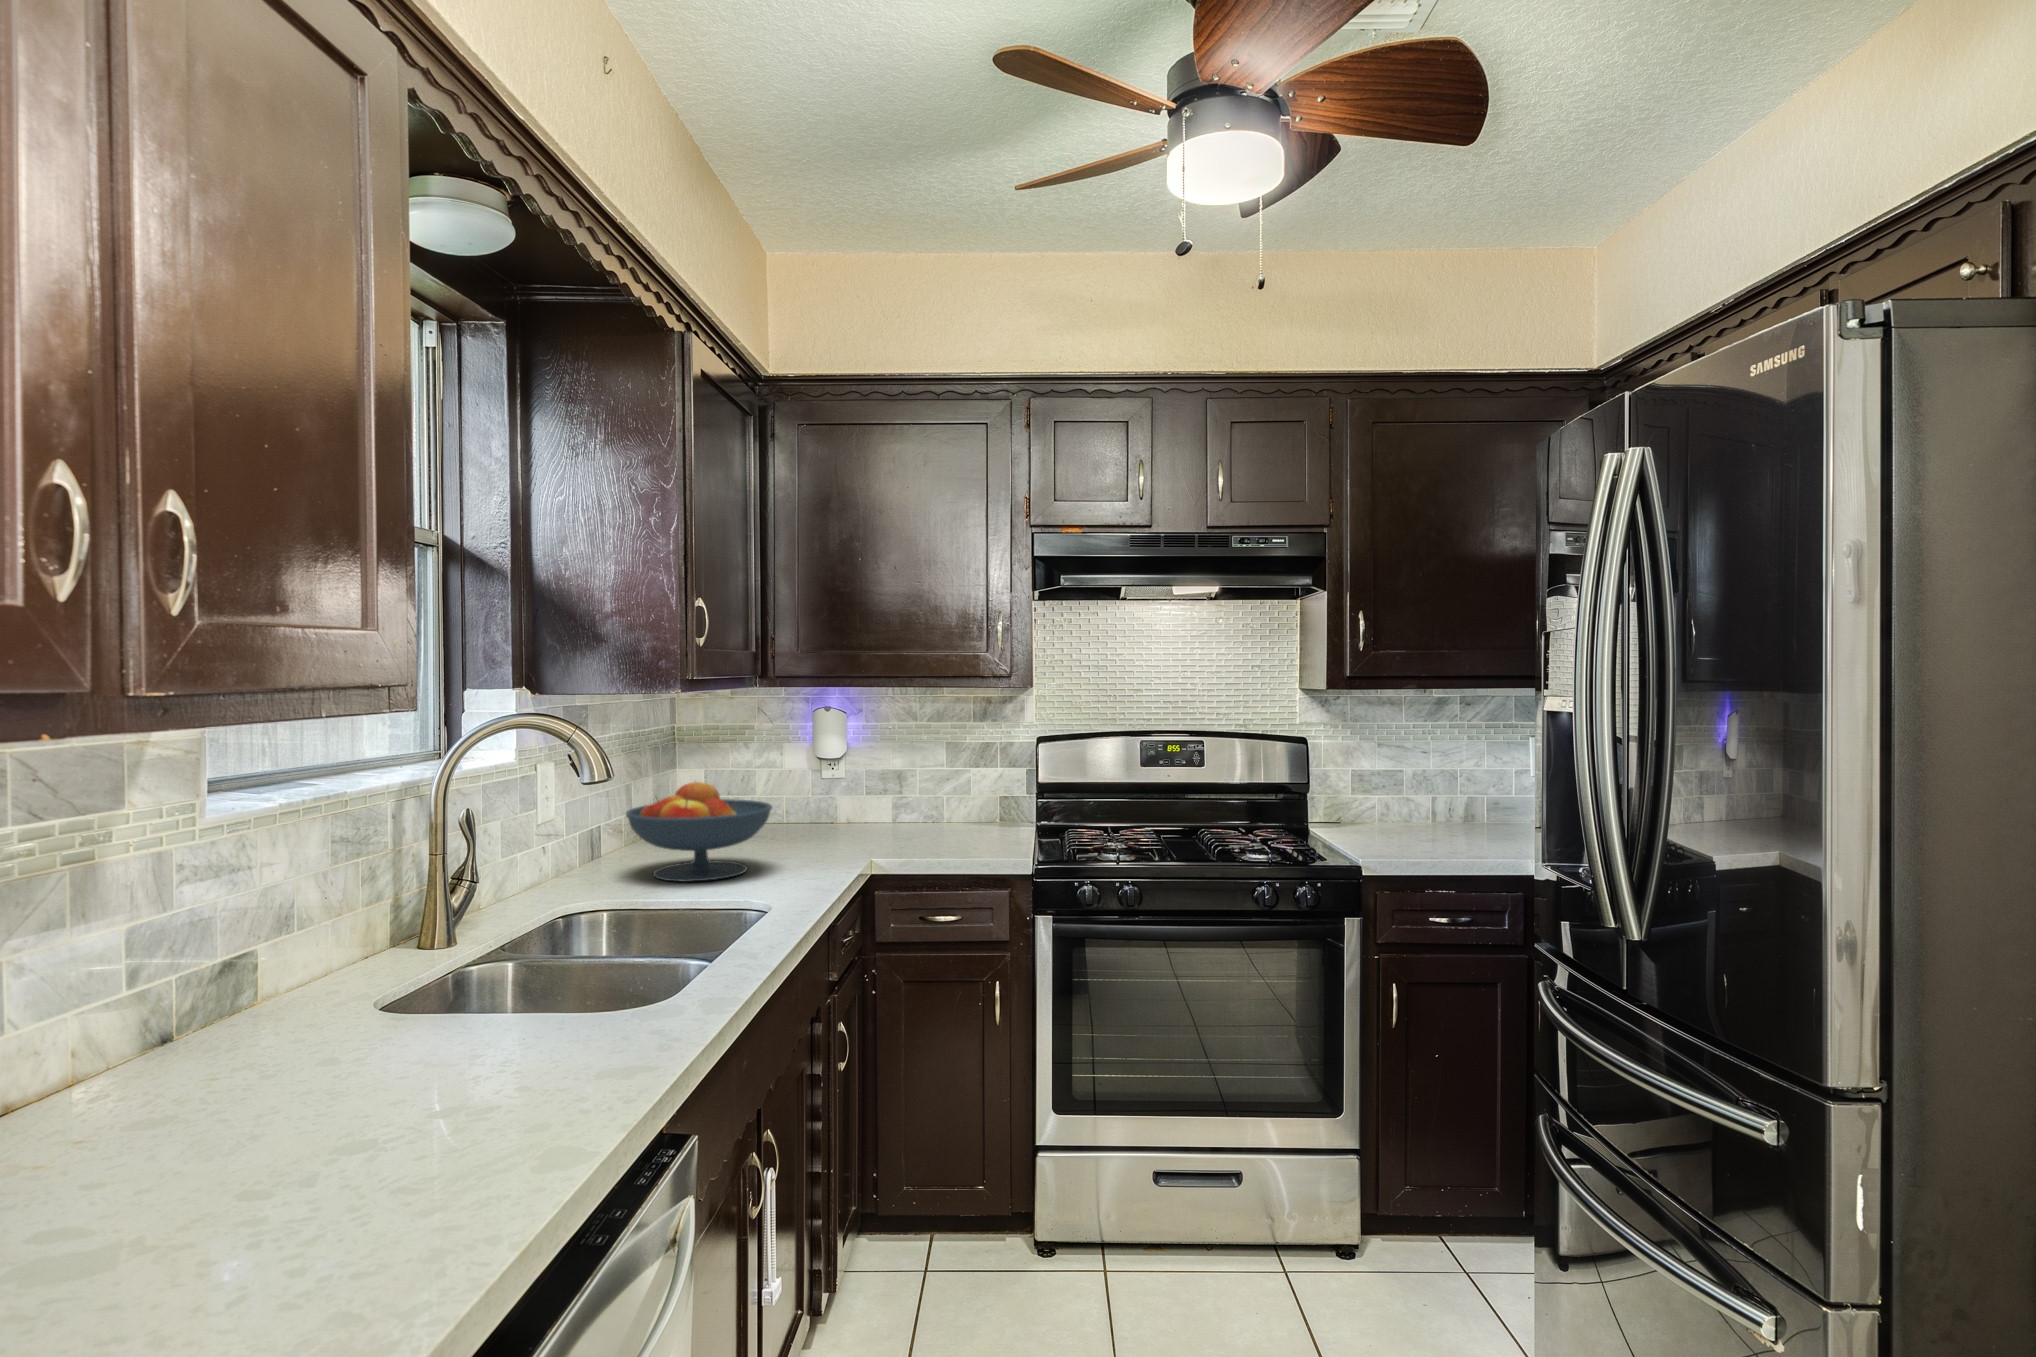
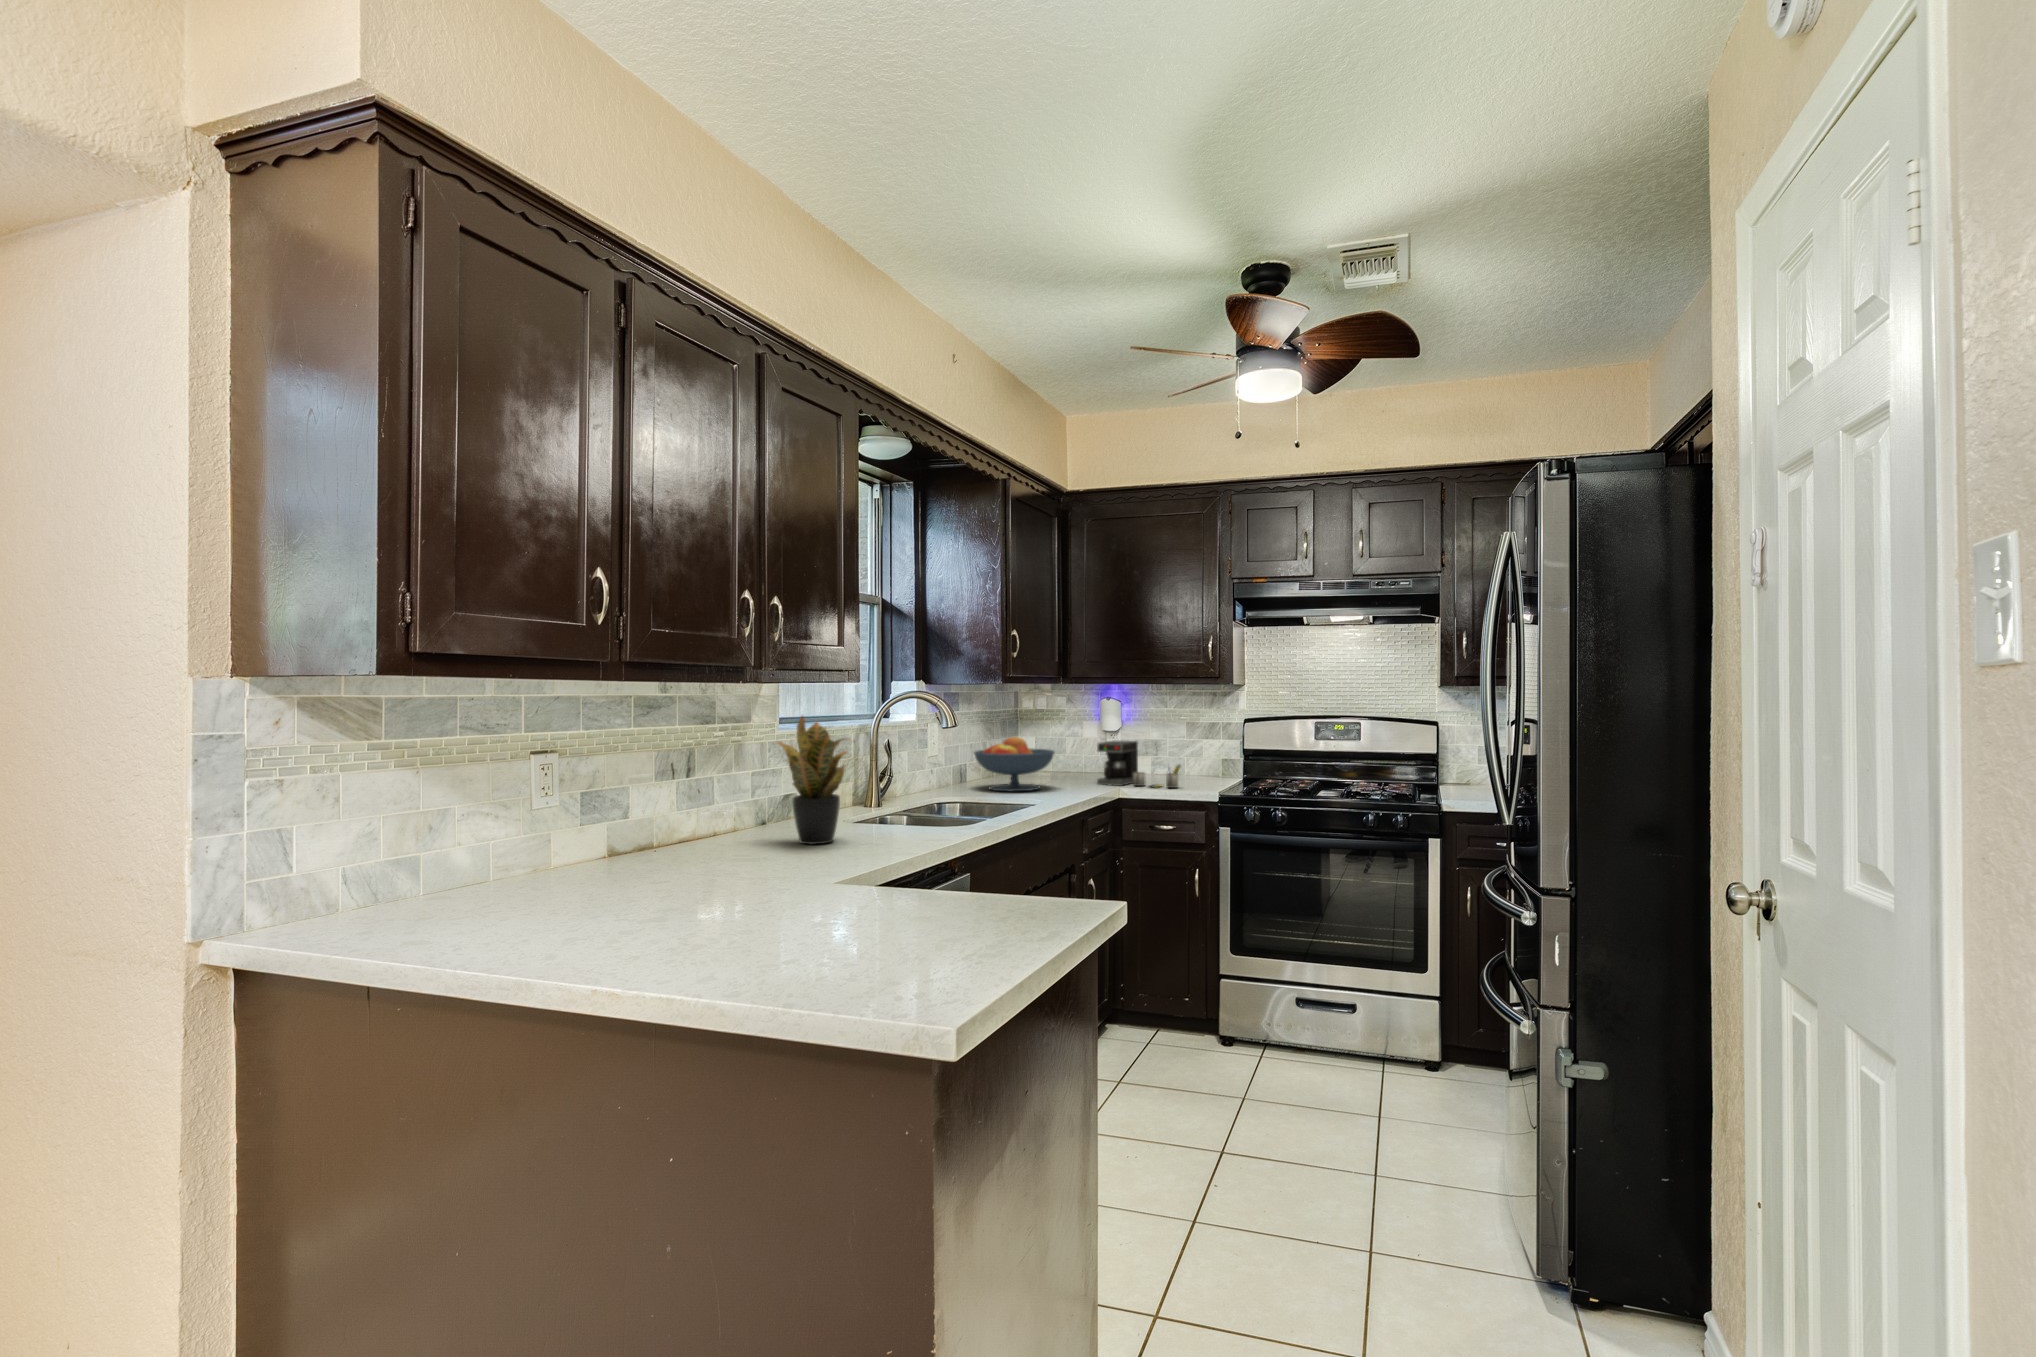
coffee maker: none [832,778,970,854] -> present [1097,741,1180,788]
potted plant: none [104,793,396,1162] -> present [778,716,846,844]

